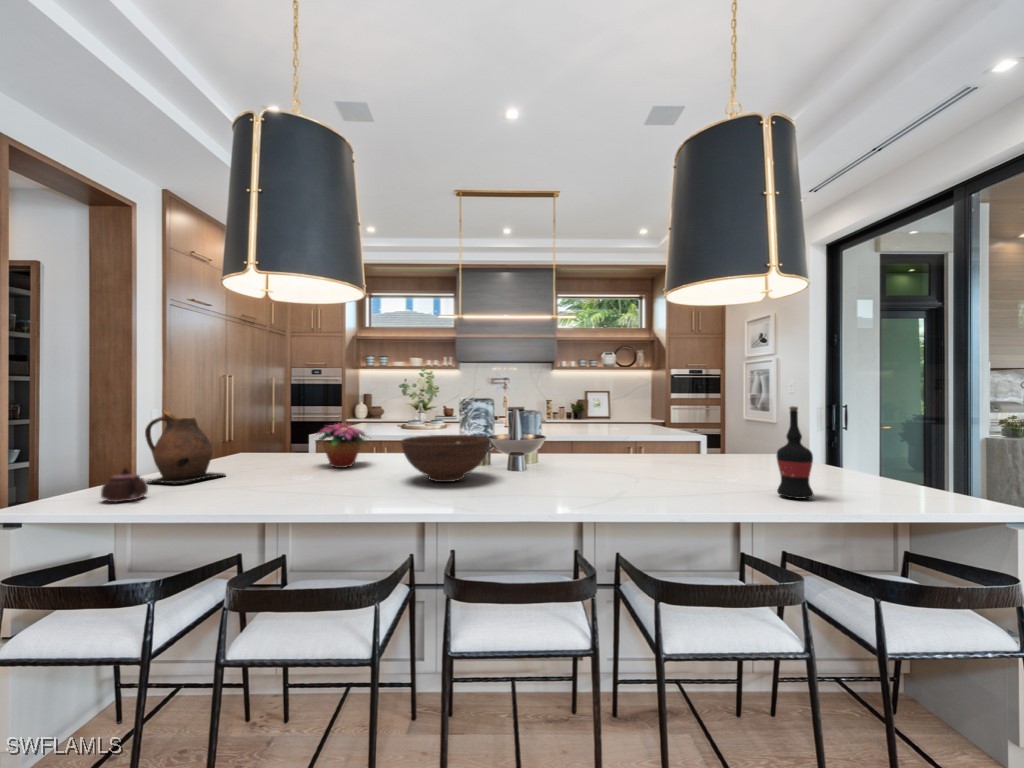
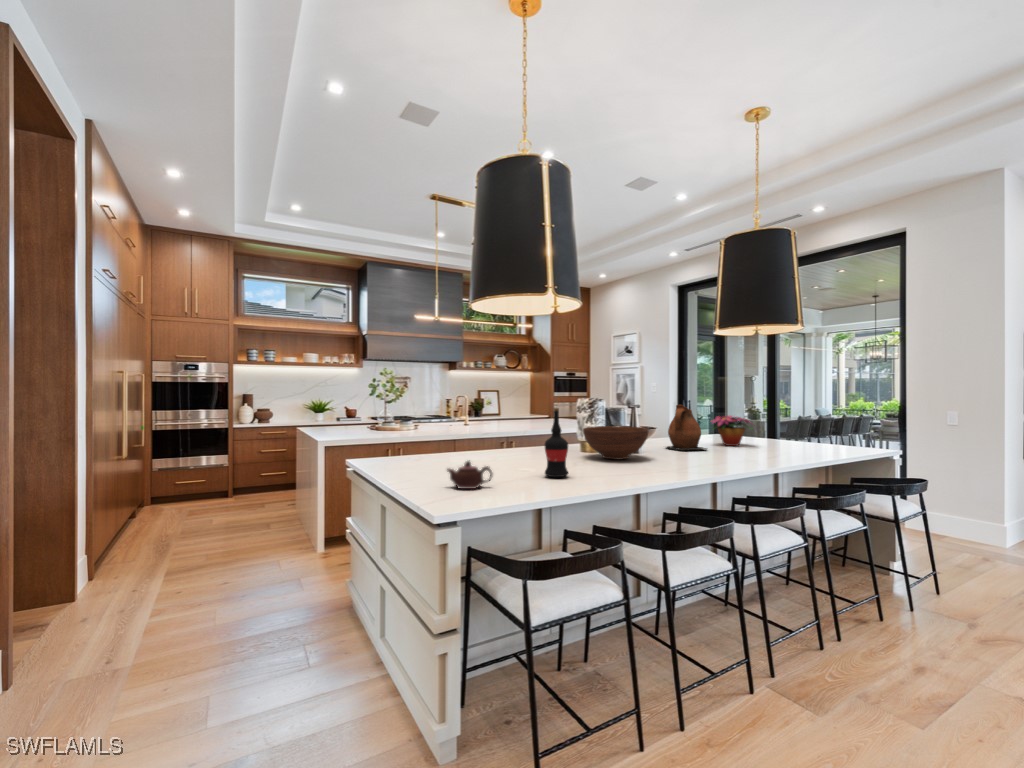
wine bottle: present [777,406,813,499] -> present [545,408,568,477]
ceramic pitcher: present [145,410,225,484] -> present [667,405,707,450]
flower arrangement: present [317,423,371,468] -> present [712,416,750,446]

